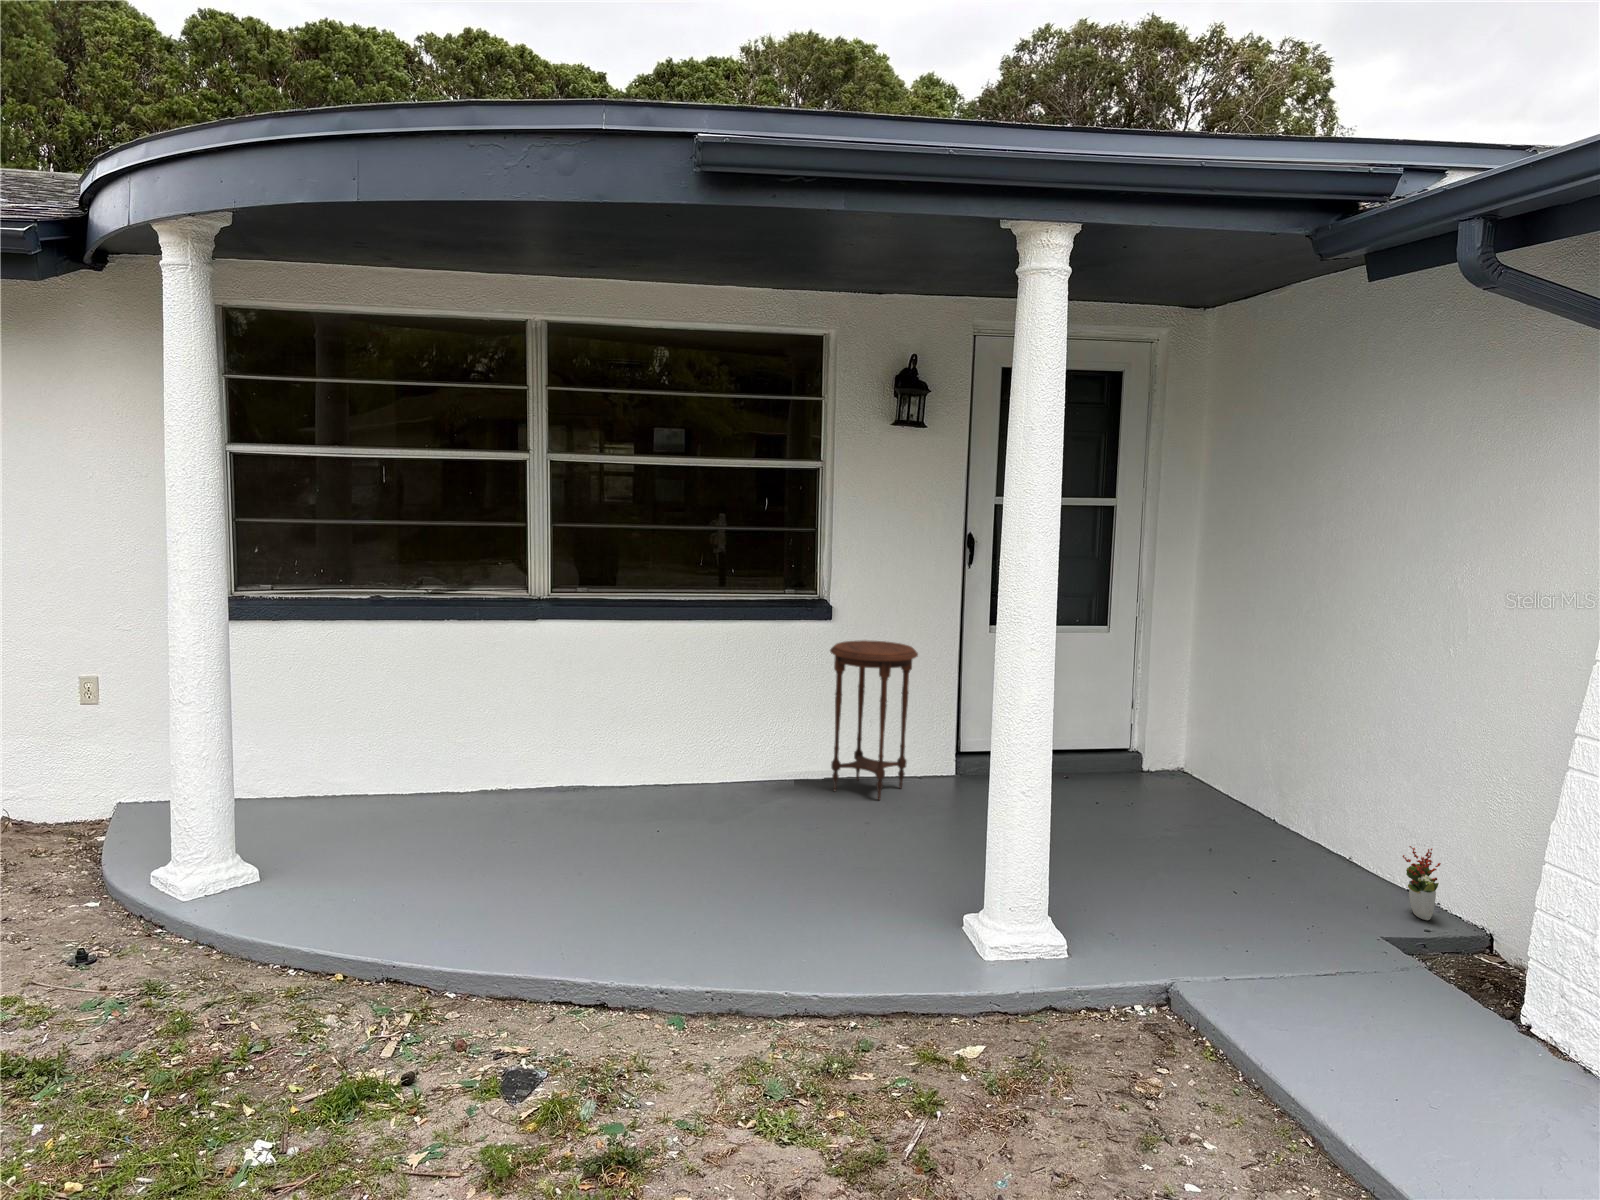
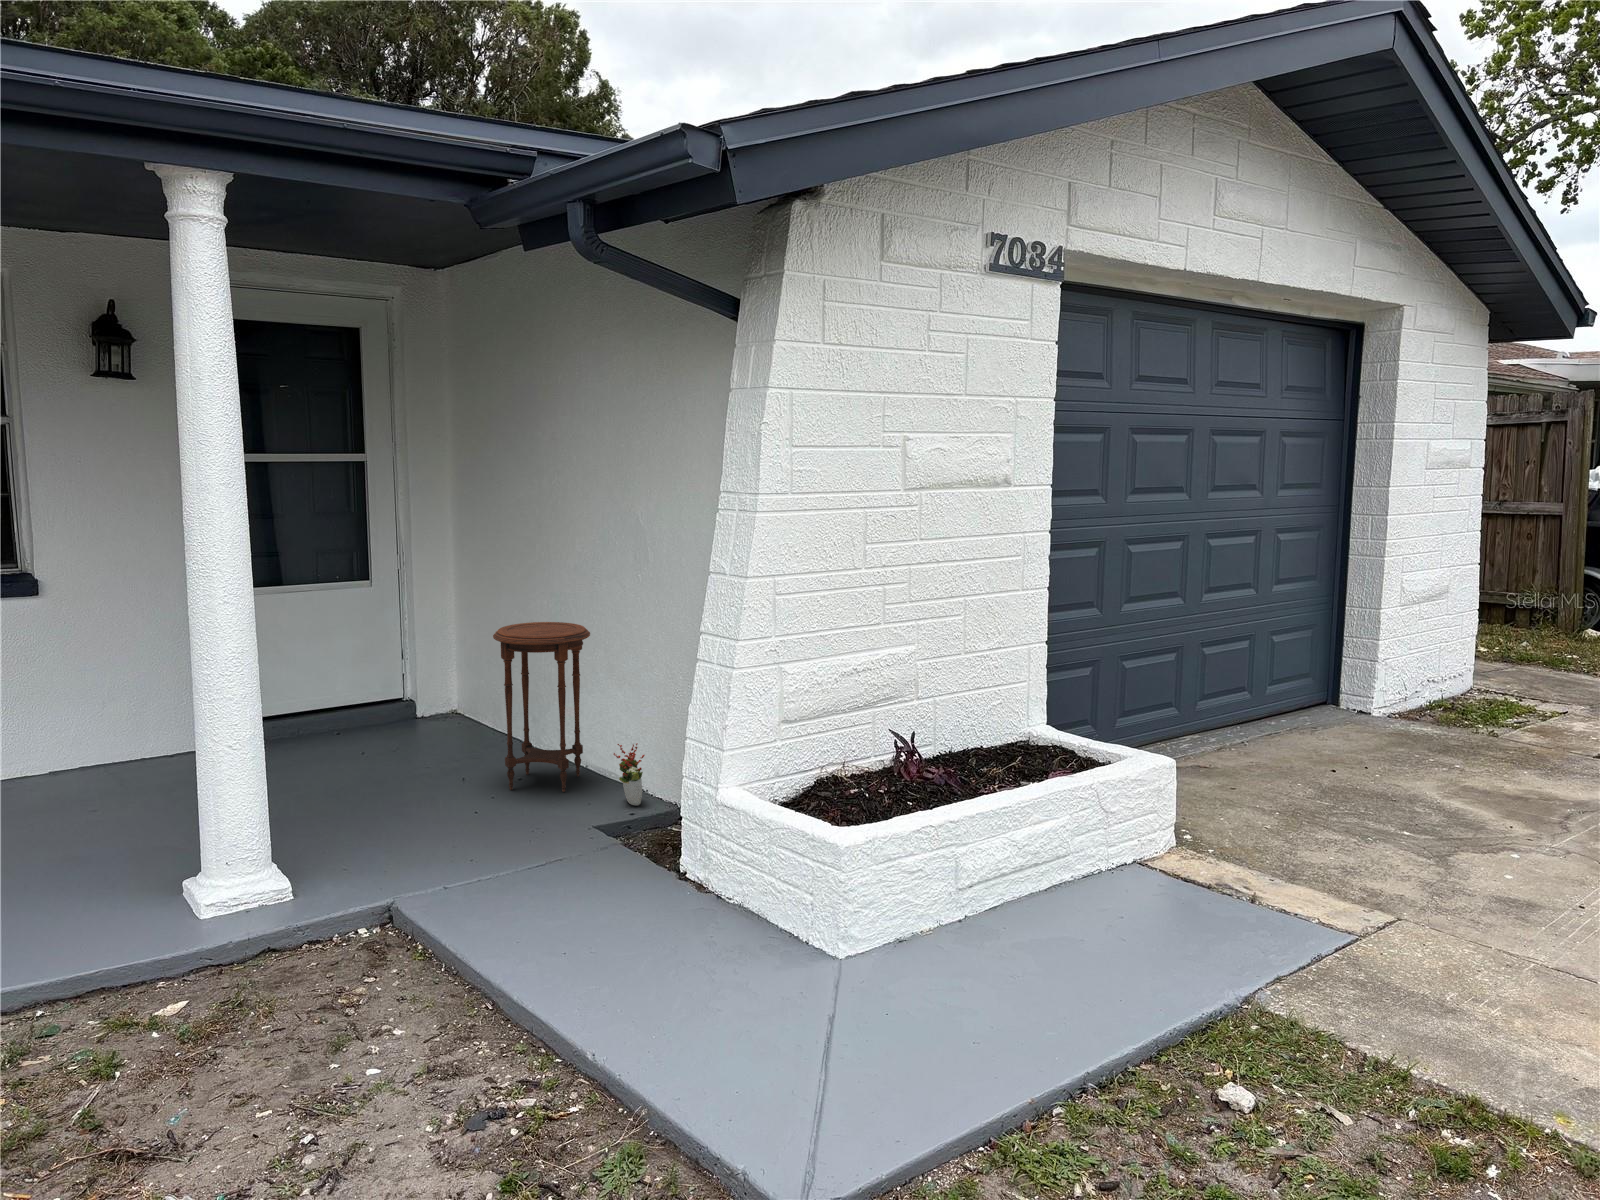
side table: present [830,640,918,800] -> present [493,622,590,792]

